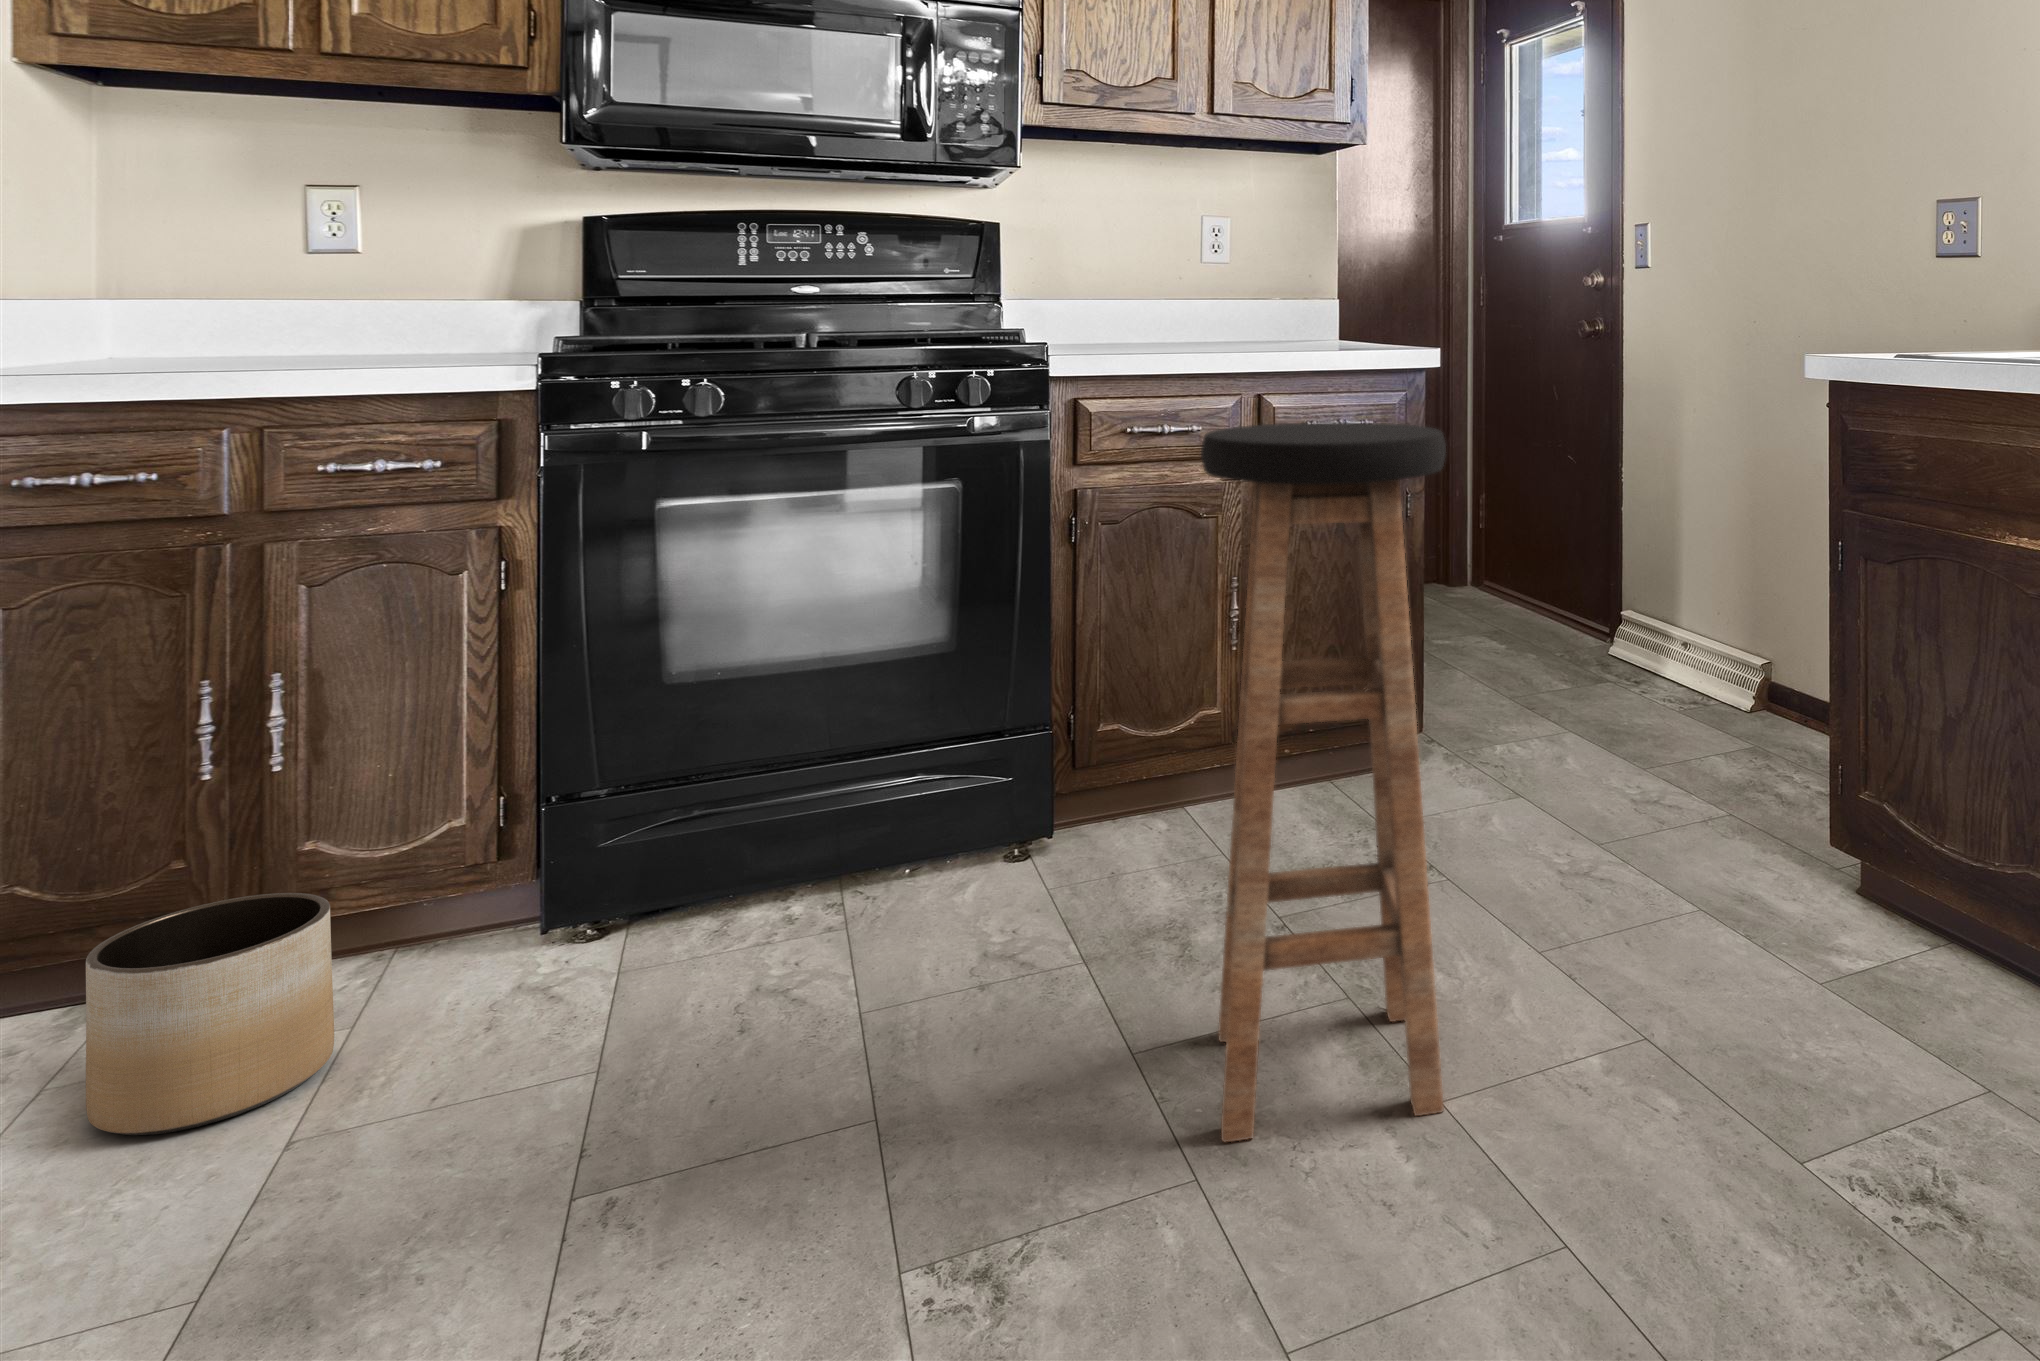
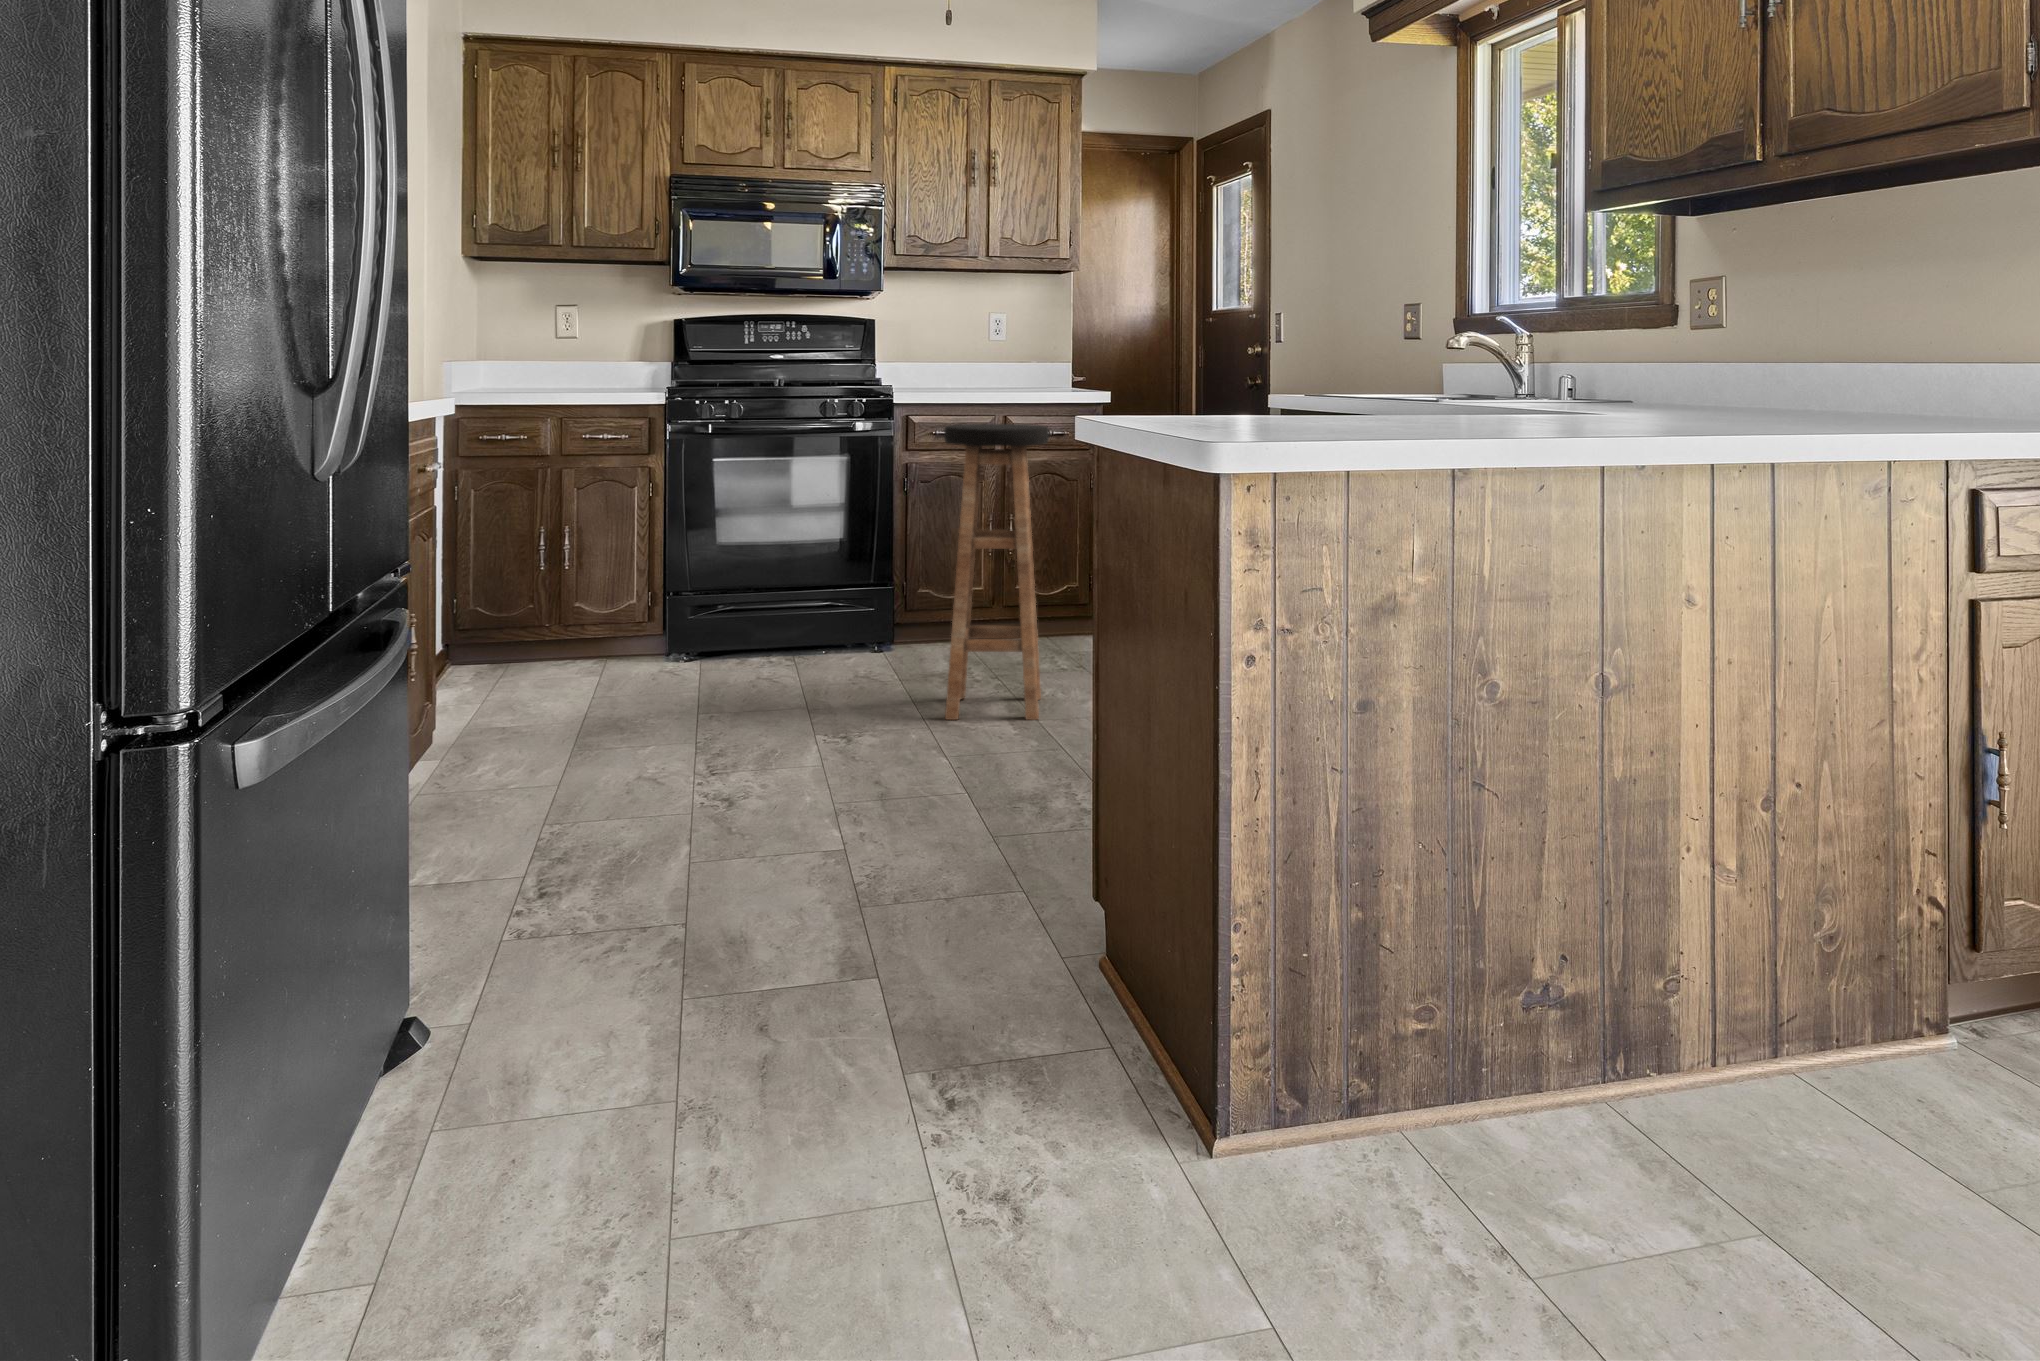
planter: present [86,893,334,1135] -> none [524,613,601,693]

